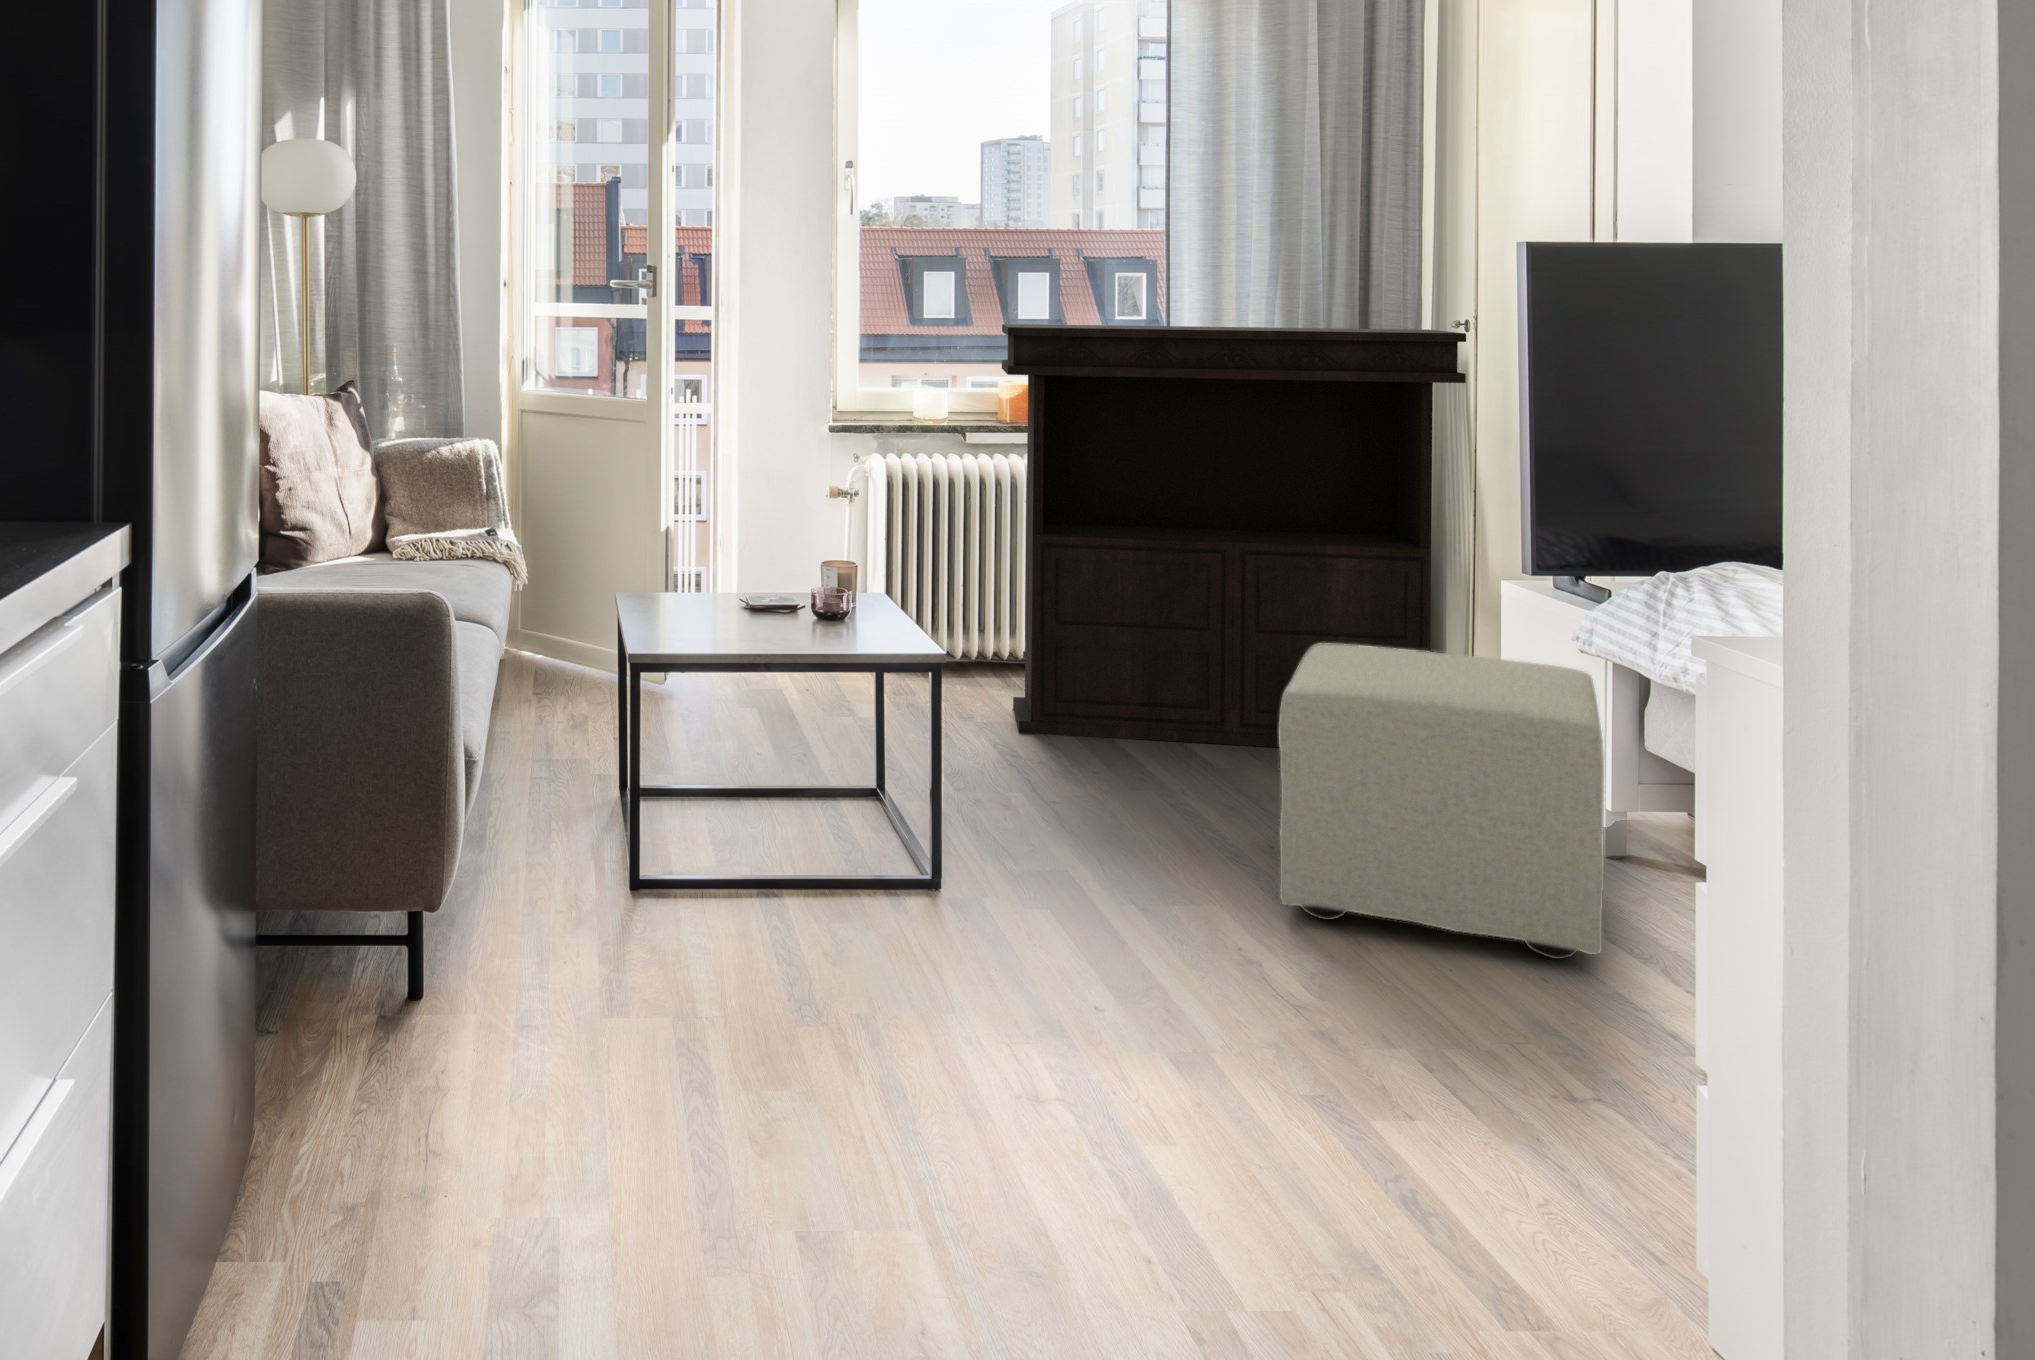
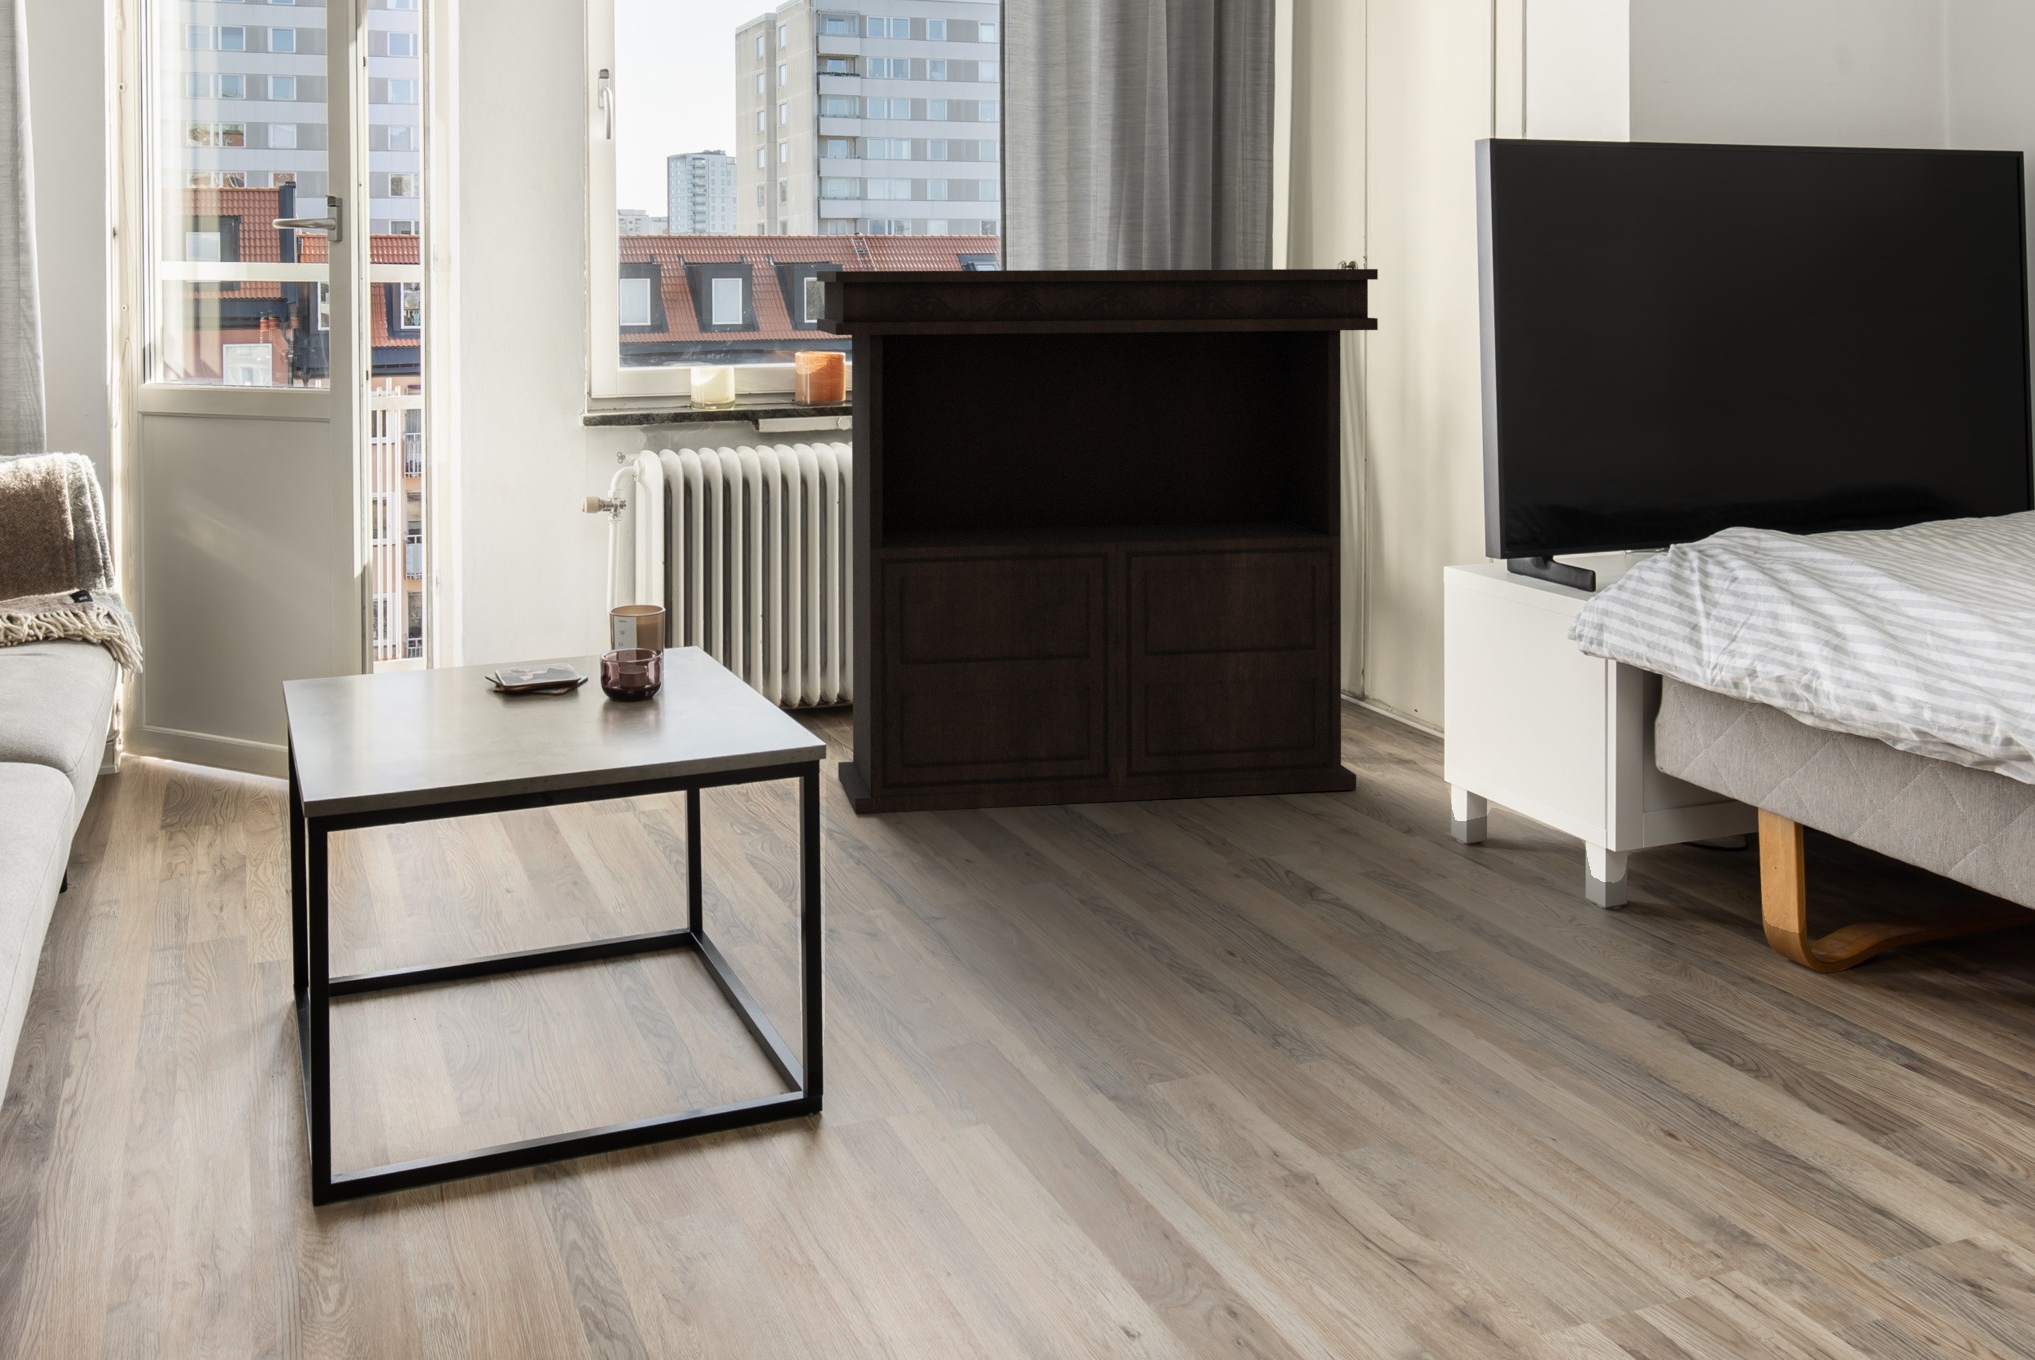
ottoman: present [1279,643,1604,959] -> none [1269,676,1712,1094]

